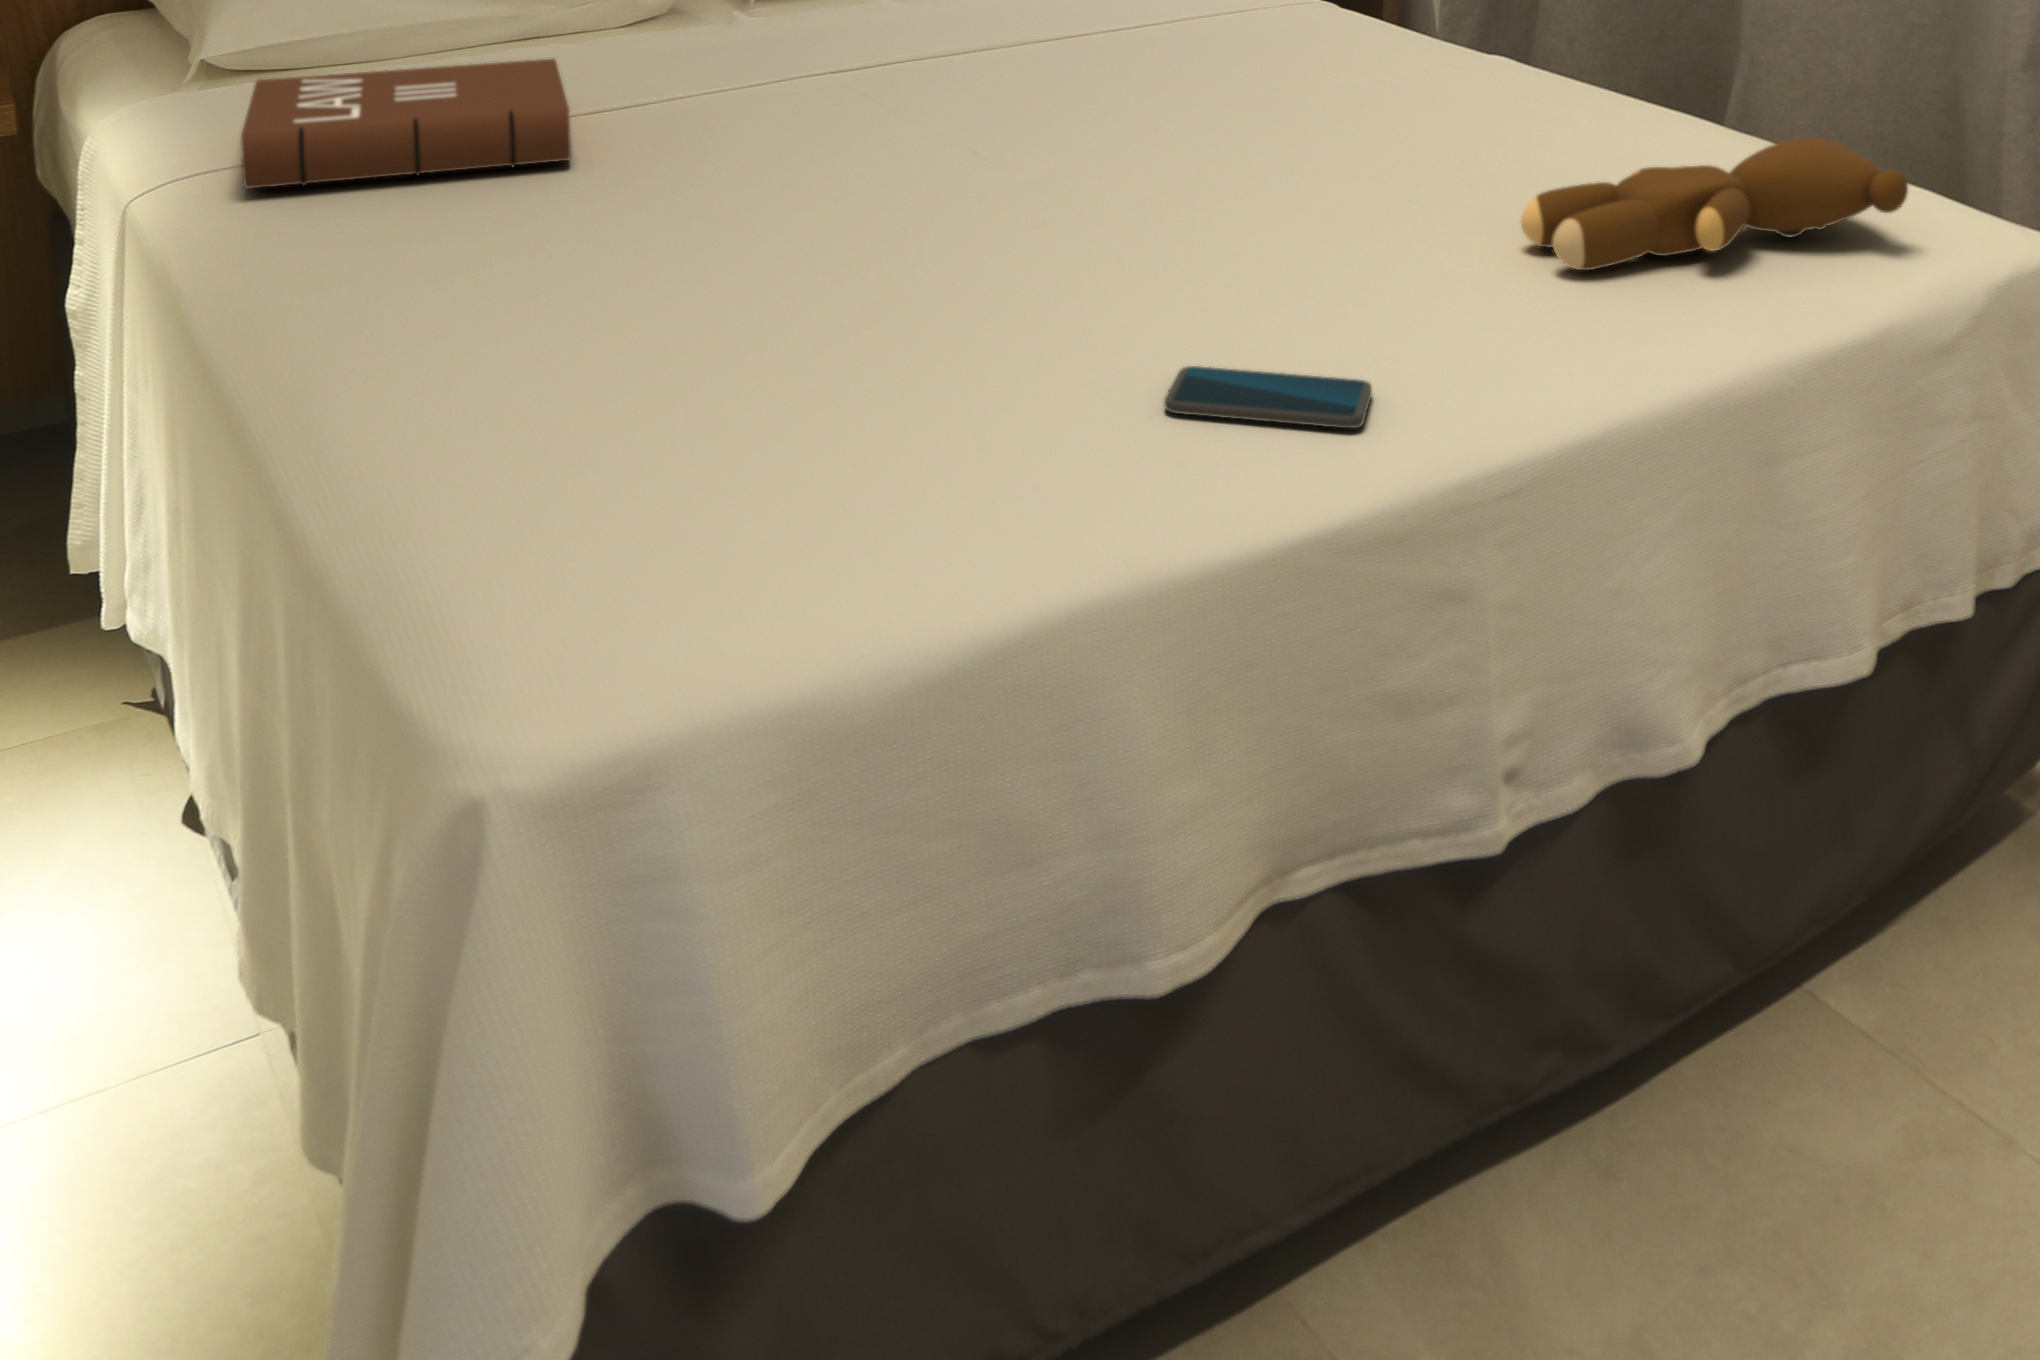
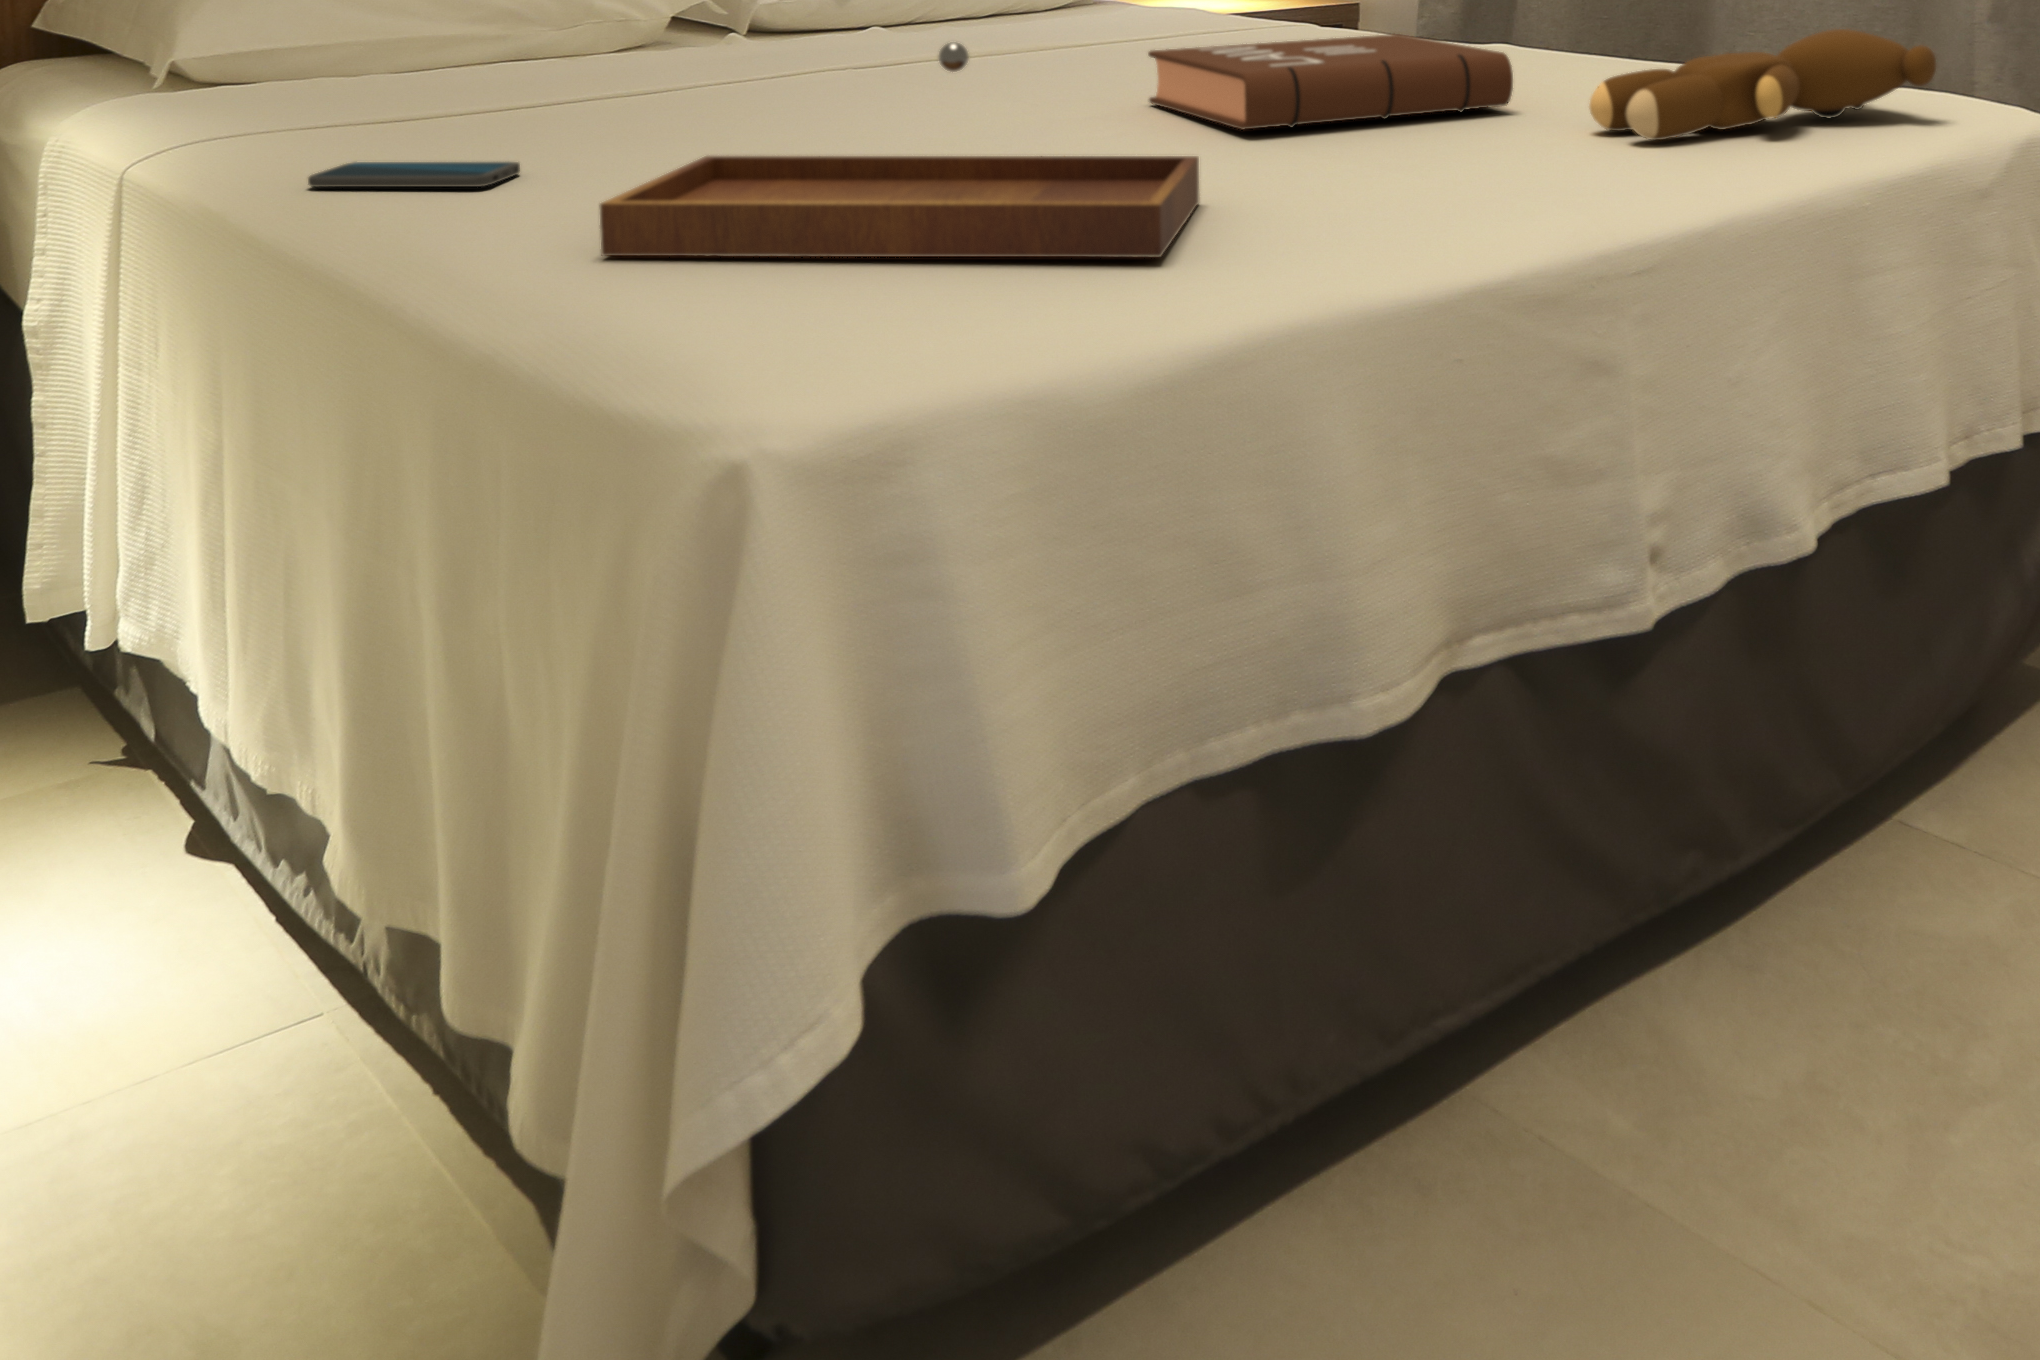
book: present [241,59,571,189] -> present [1148,34,1513,130]
tray: none [472,199,1074,467] -> present [600,42,1199,257]
smartphone: present [1164,366,1372,428] -> present [308,162,520,187]

